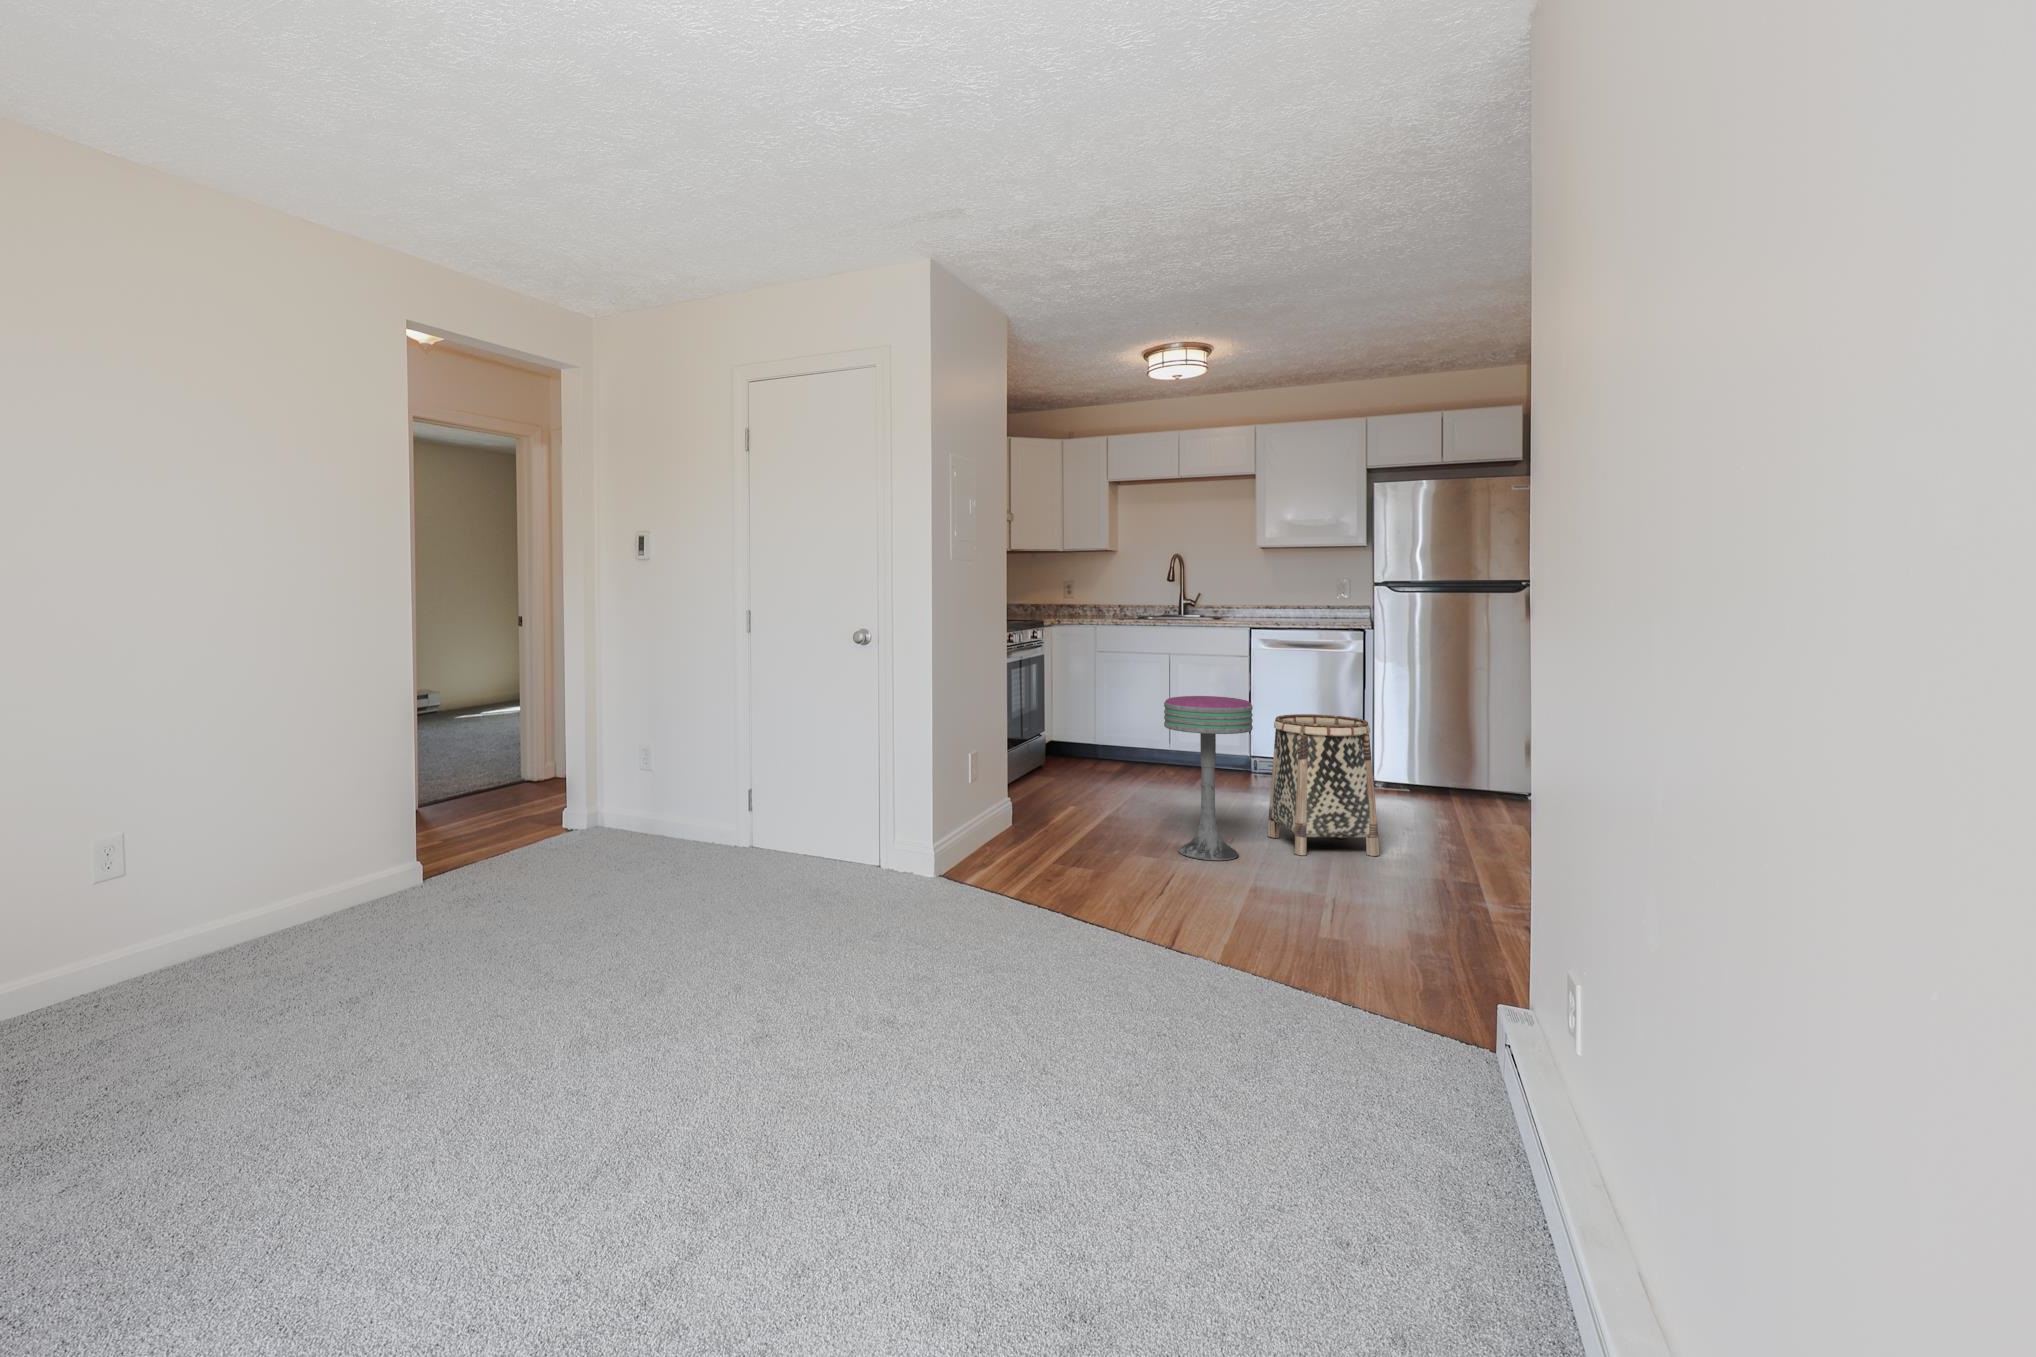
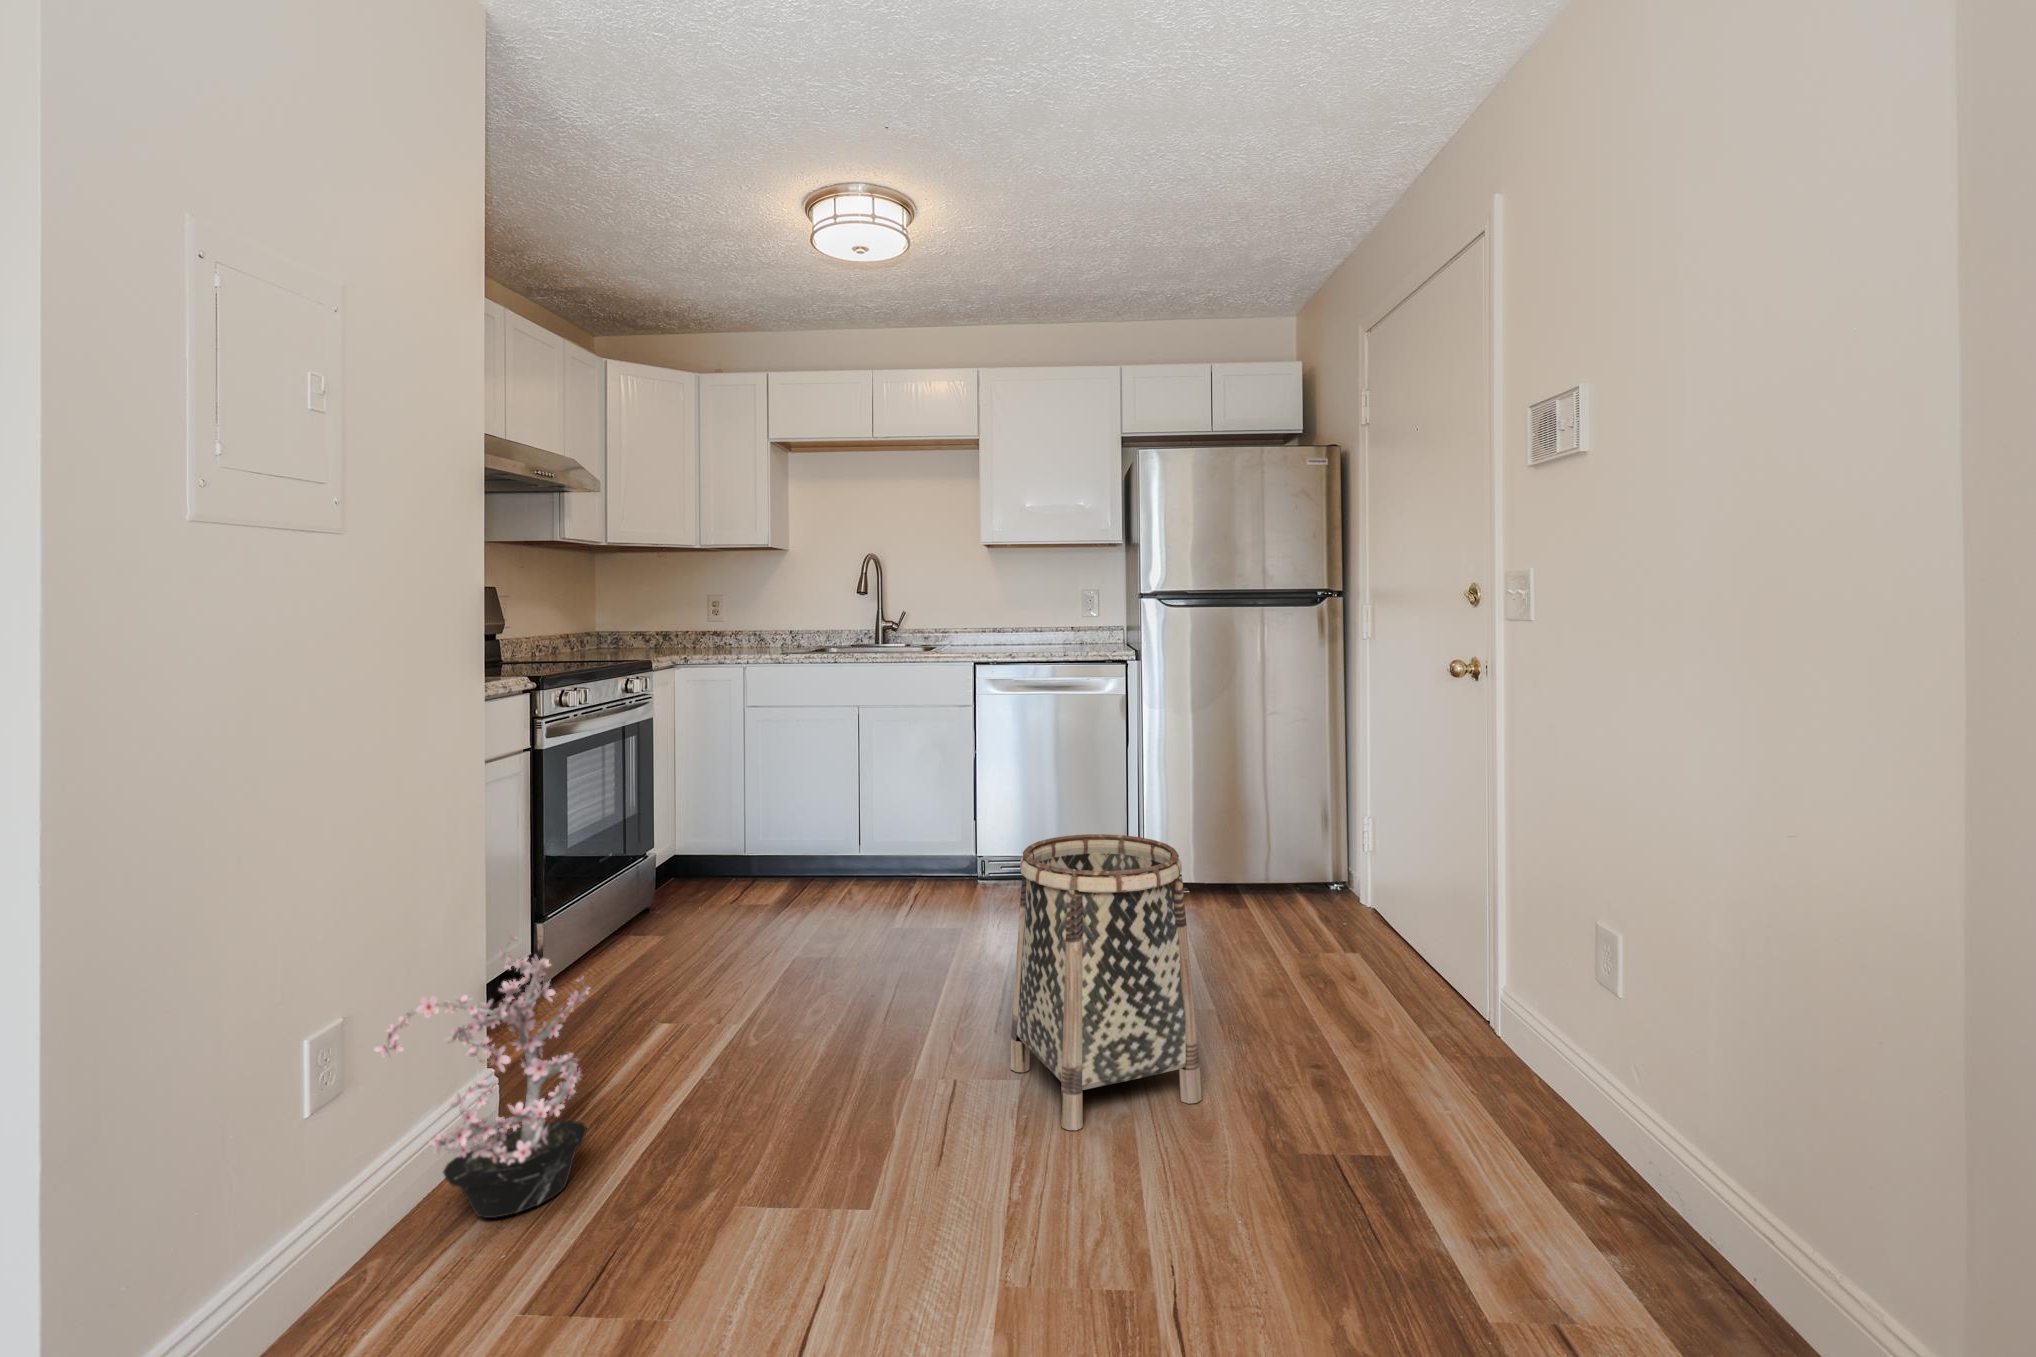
bar stool: present [1164,696,1253,861] -> none [810,829,985,1197]
potted plant: none [987,726,1065,843] -> present [374,934,590,1218]

